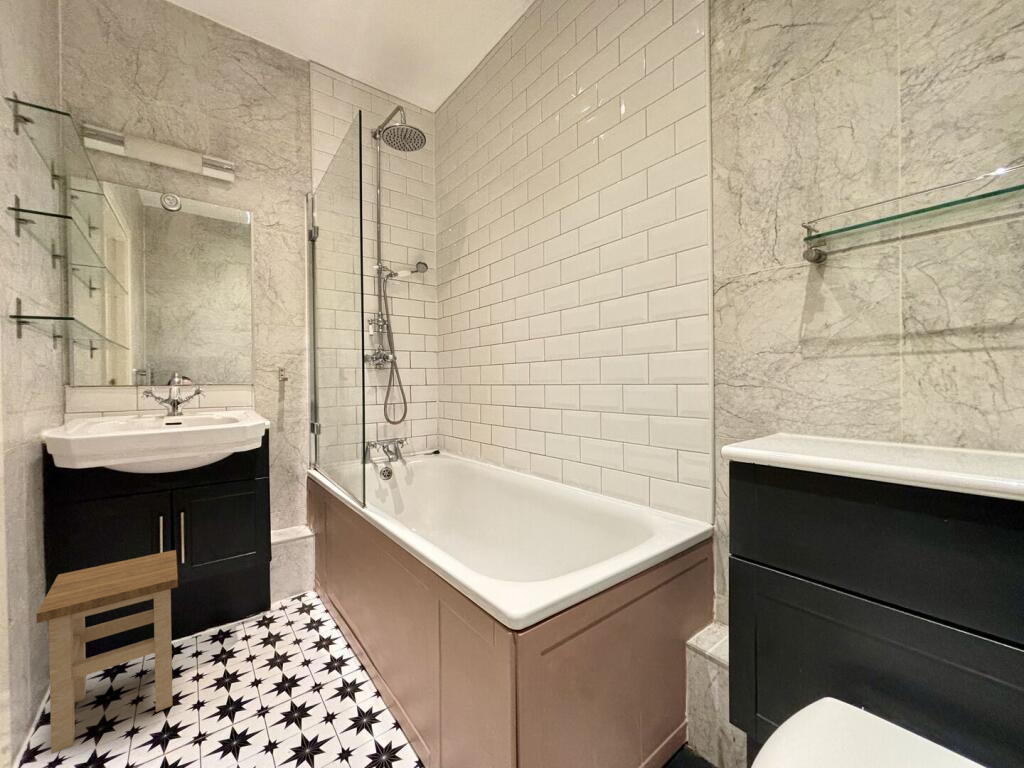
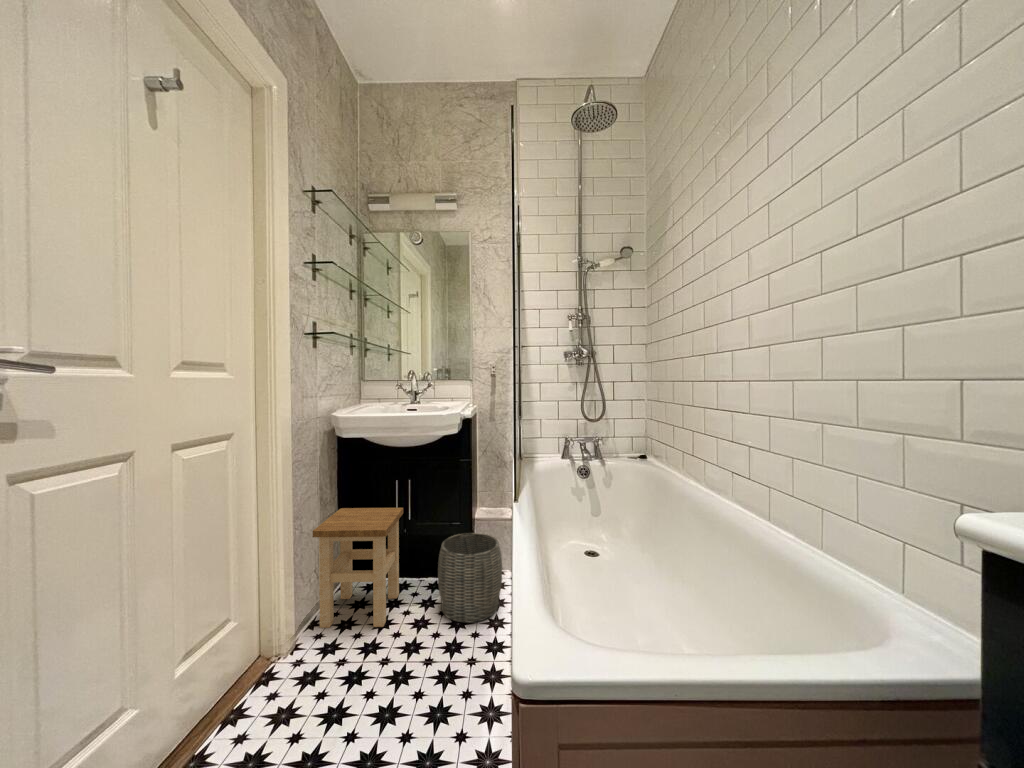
woven basket: none [240,555,322,660] -> present [438,533,502,623]

